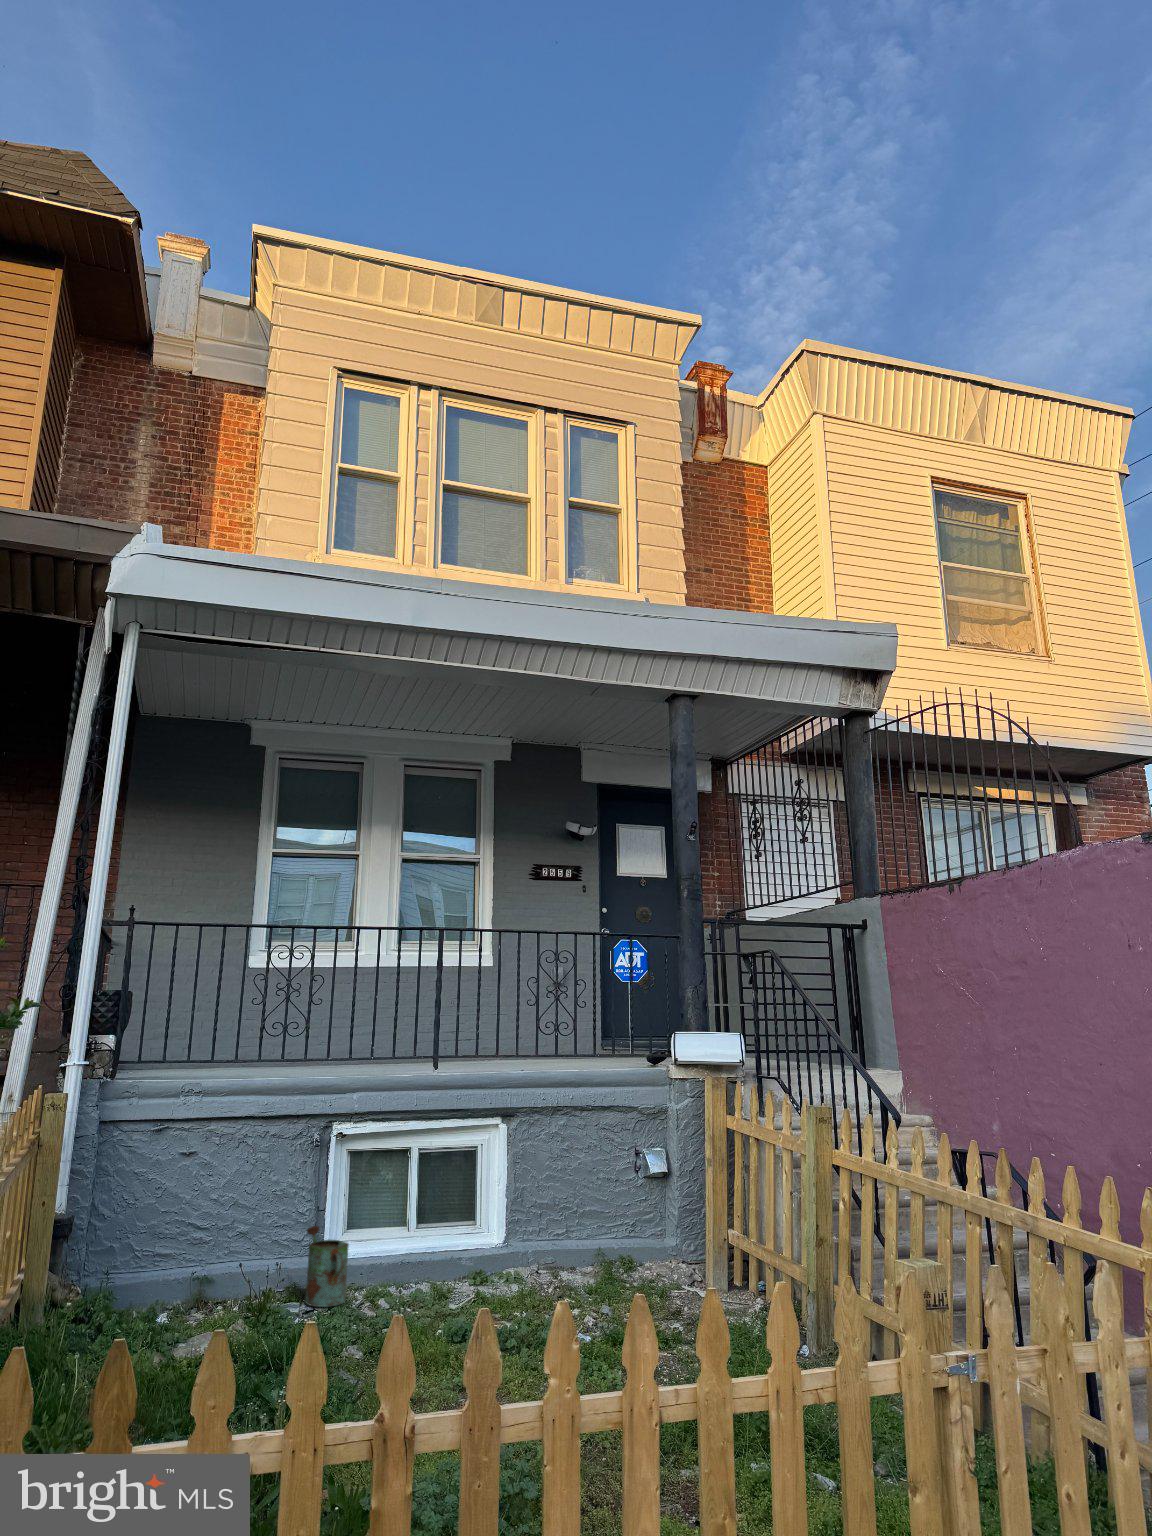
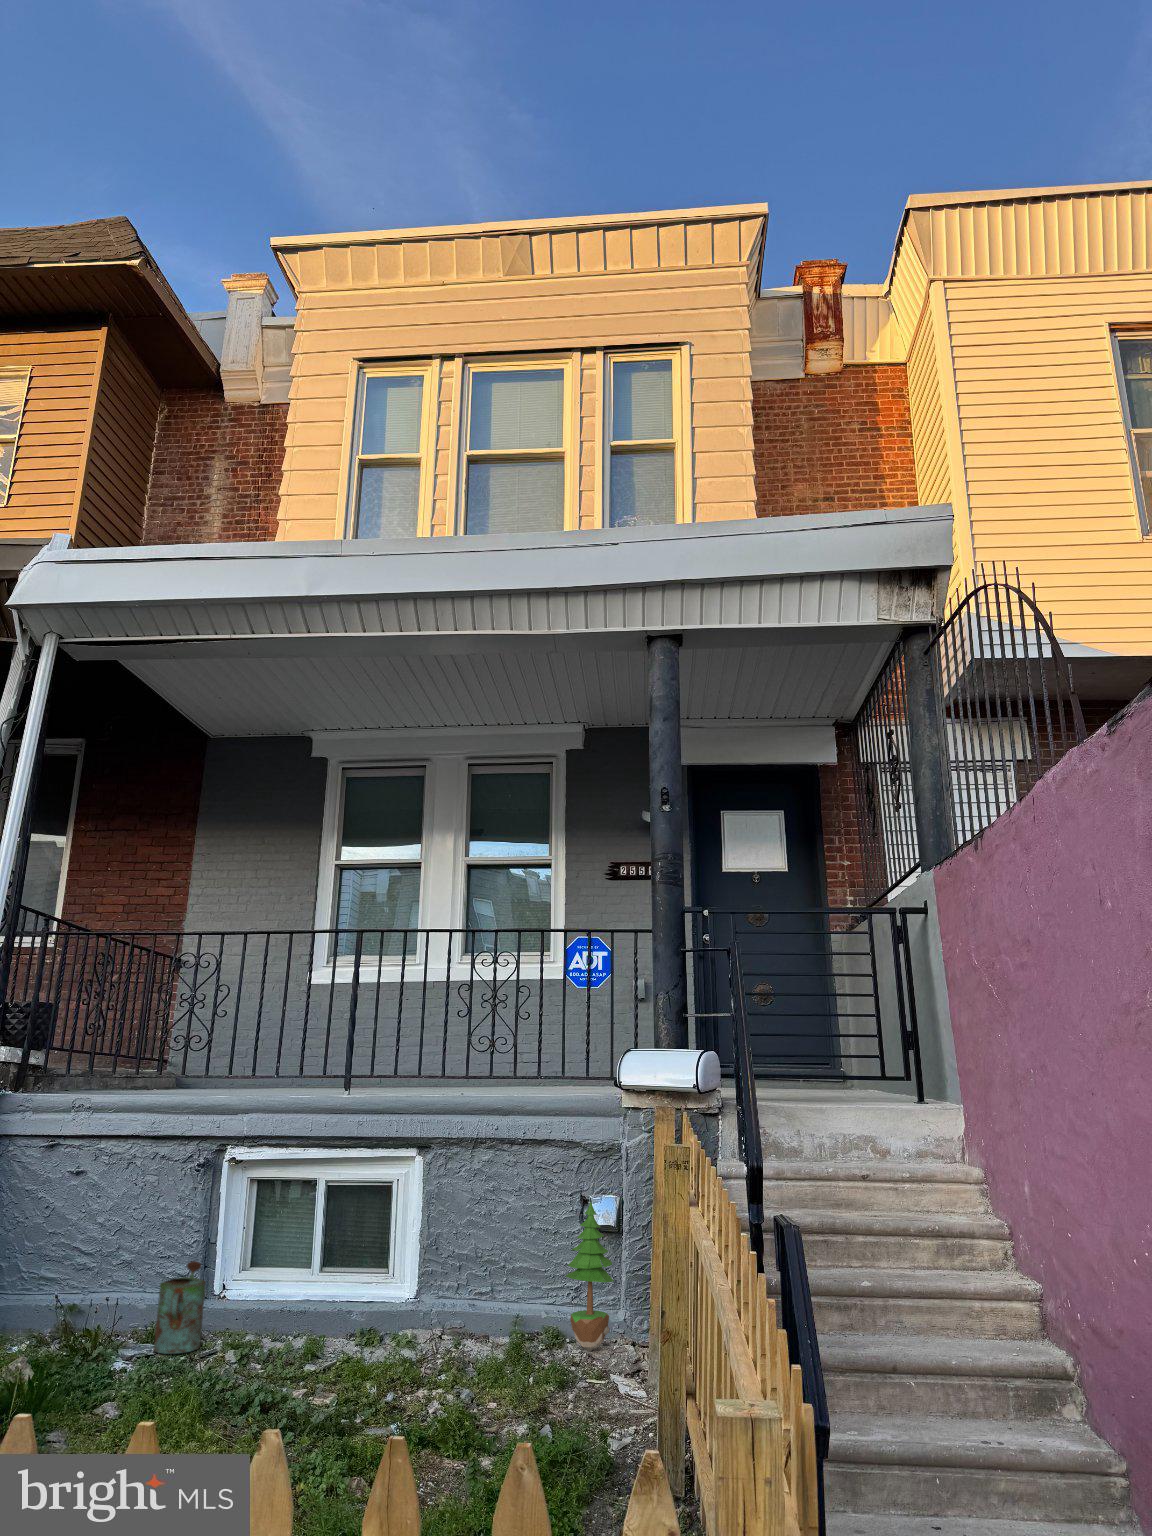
potted tree: none [638,1157,677,1273] -> present [566,1202,614,1352]

